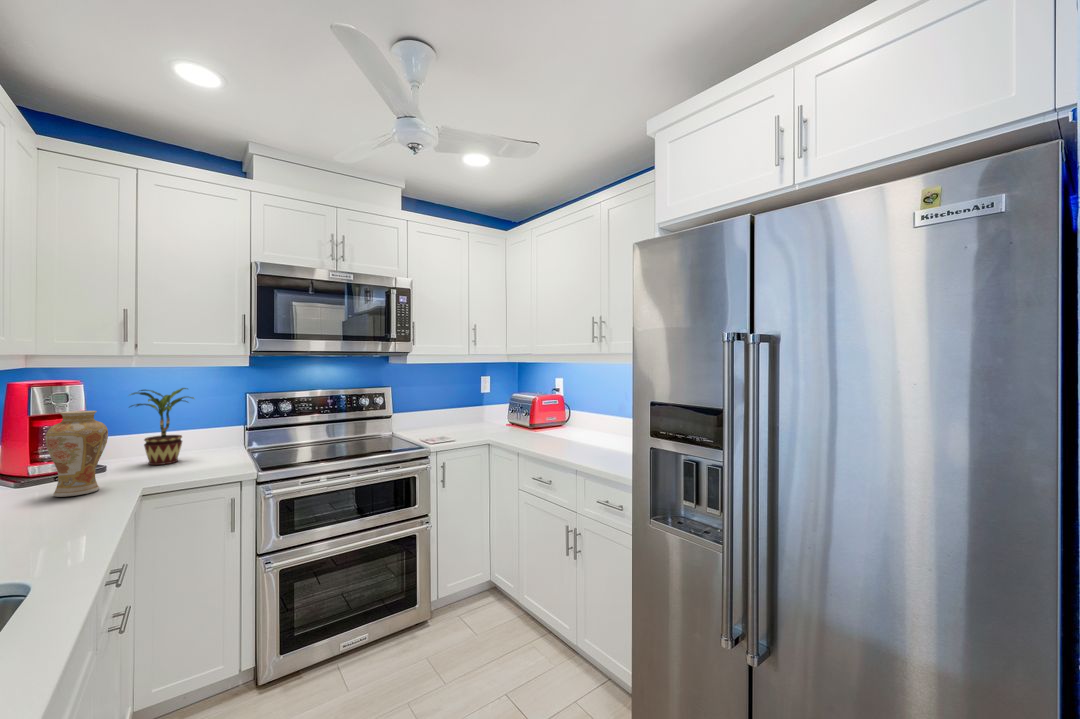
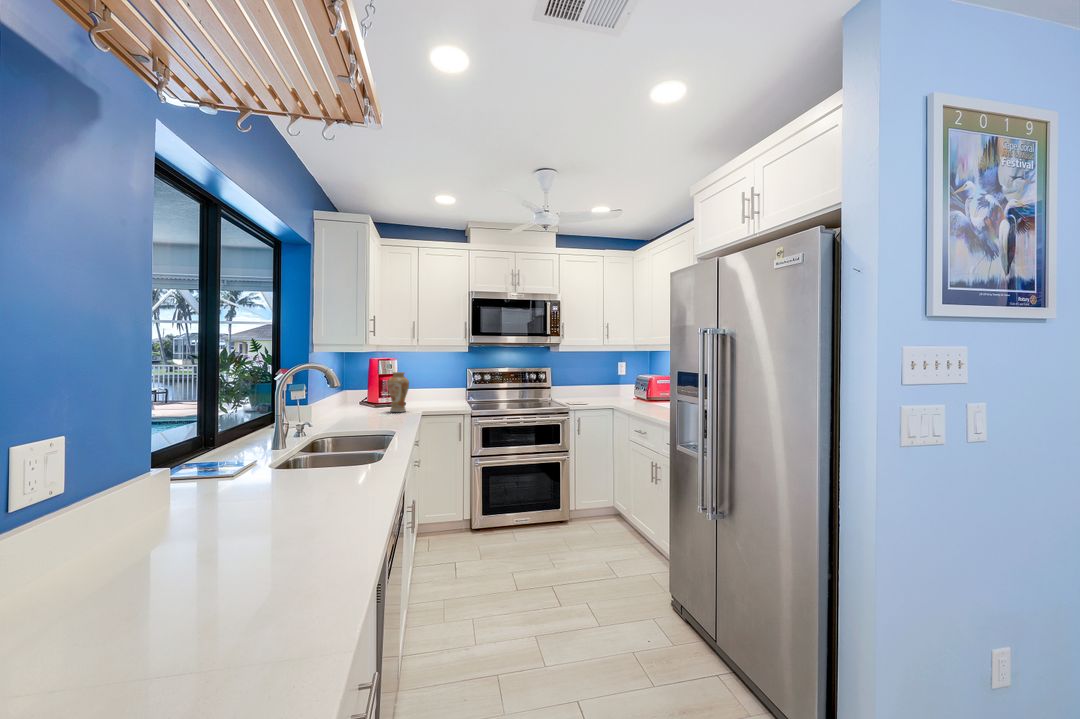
potted plant: present [130,388,194,465] -> none [414,364,443,405]

